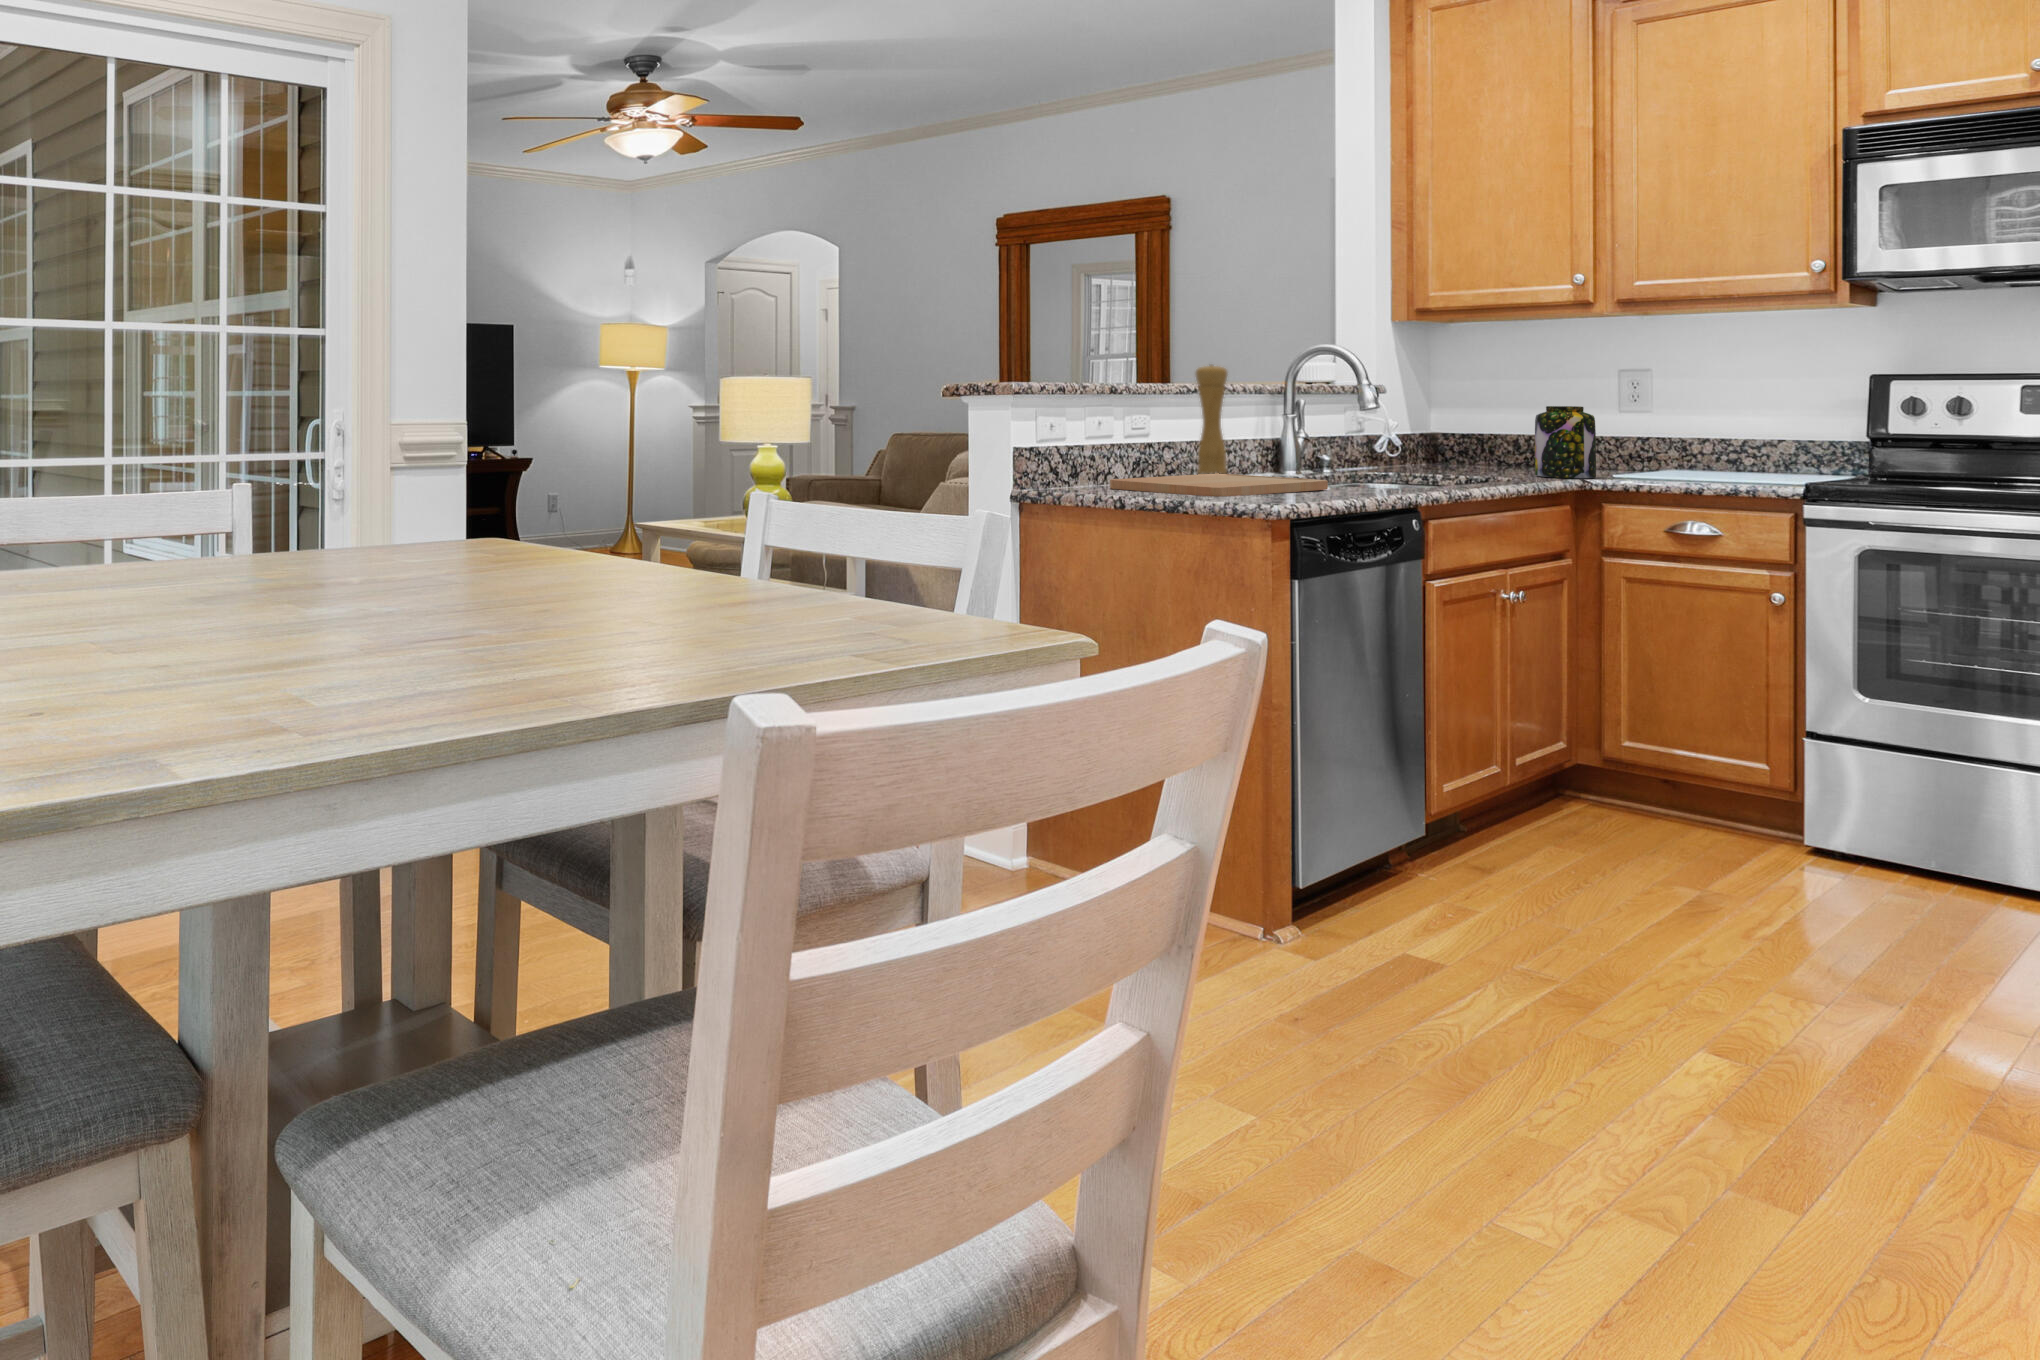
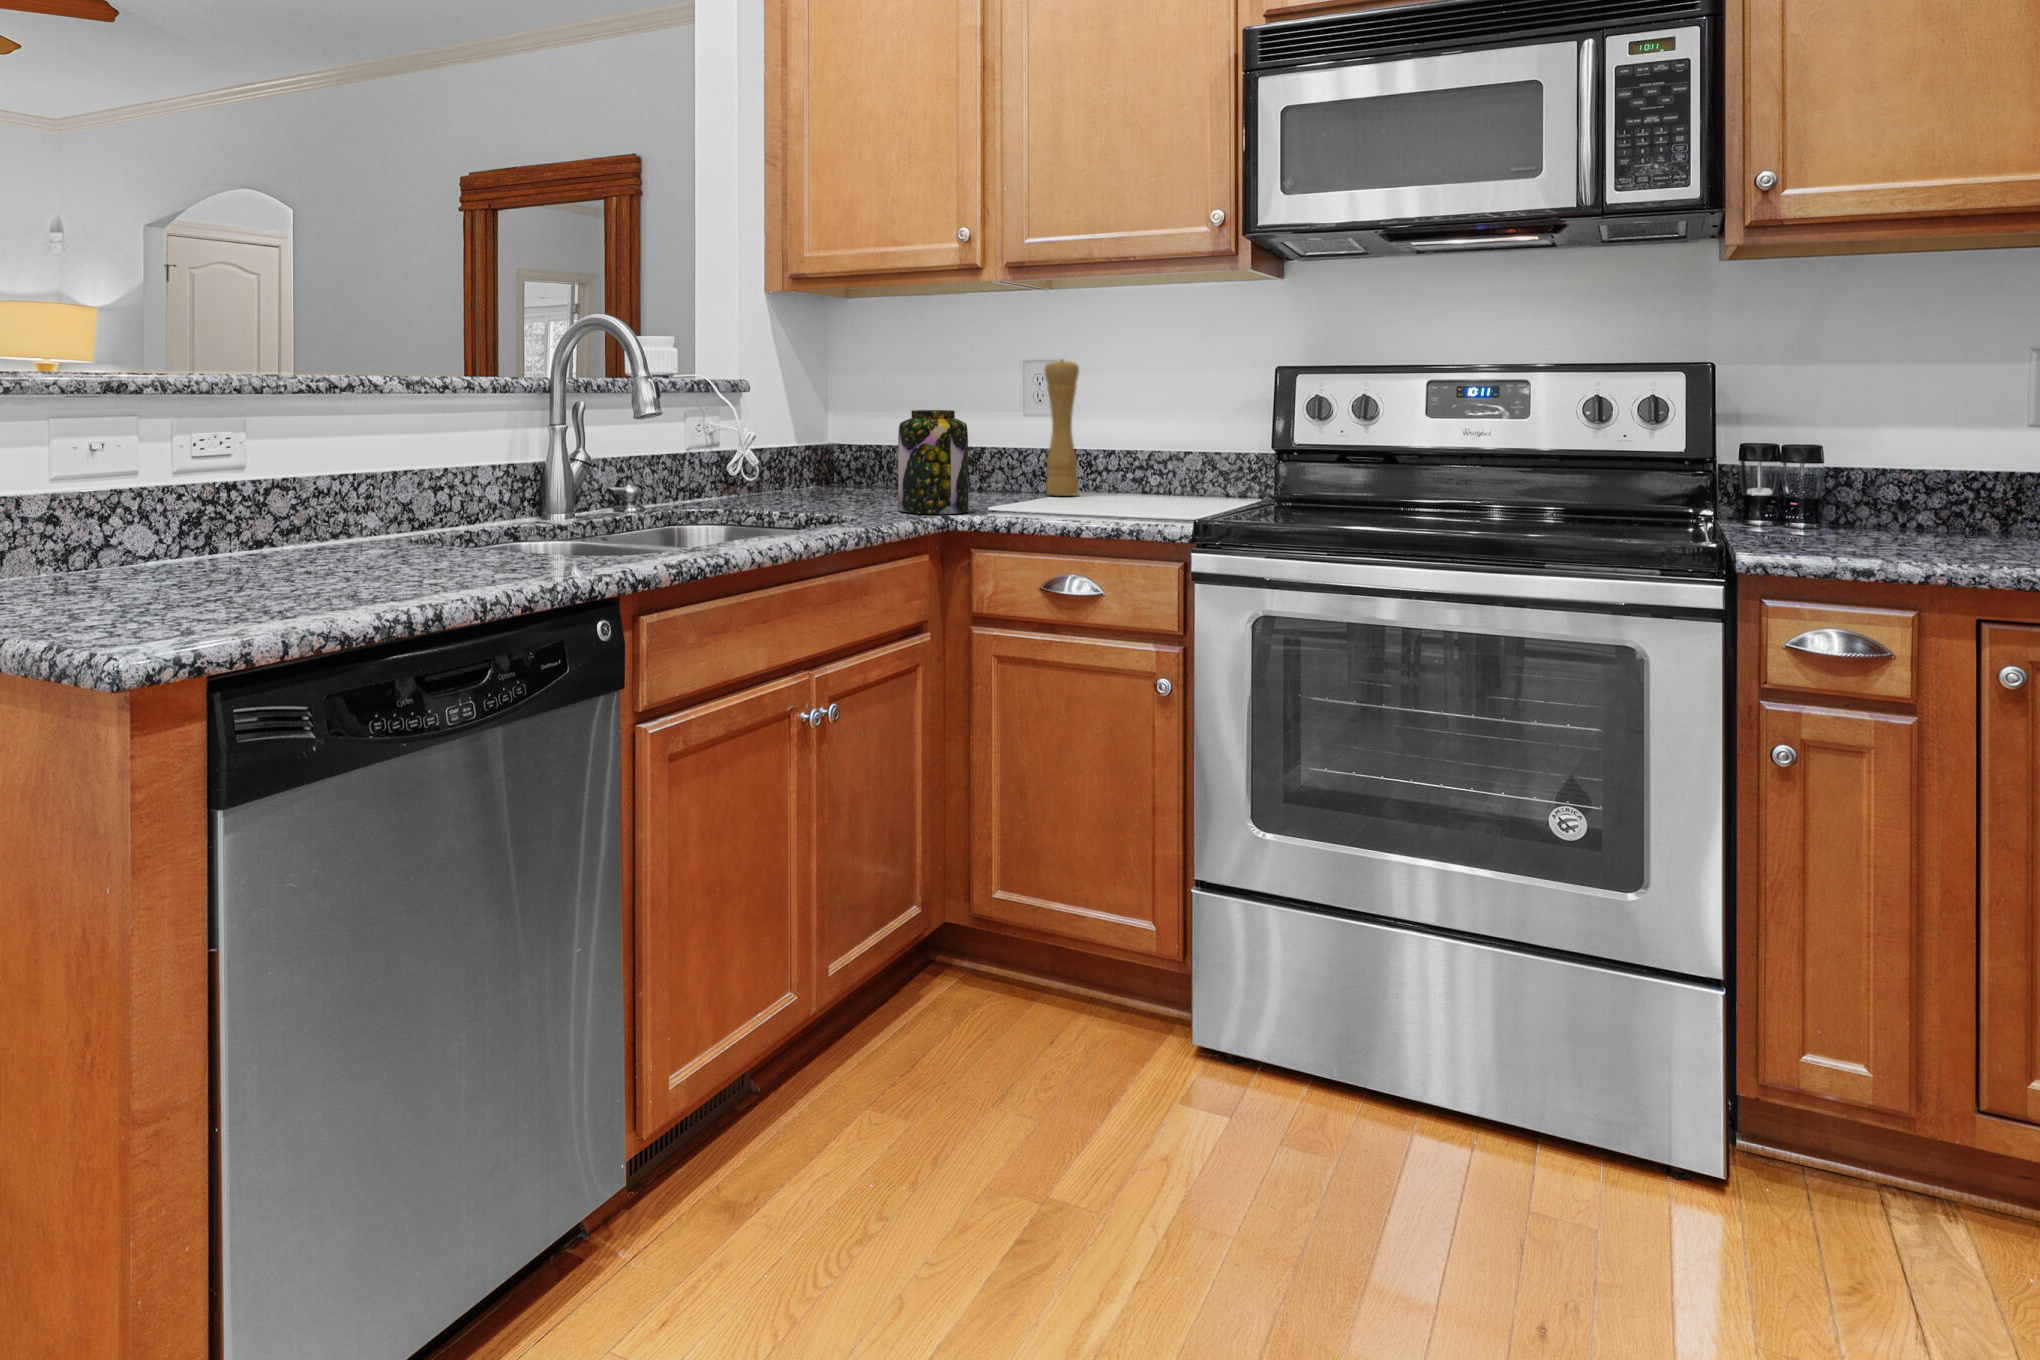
pepper mill: present [1196,365,1227,474] -> present [1045,359,1079,496]
cutting board: present [1110,473,1328,496] -> none [38,538,472,614]

